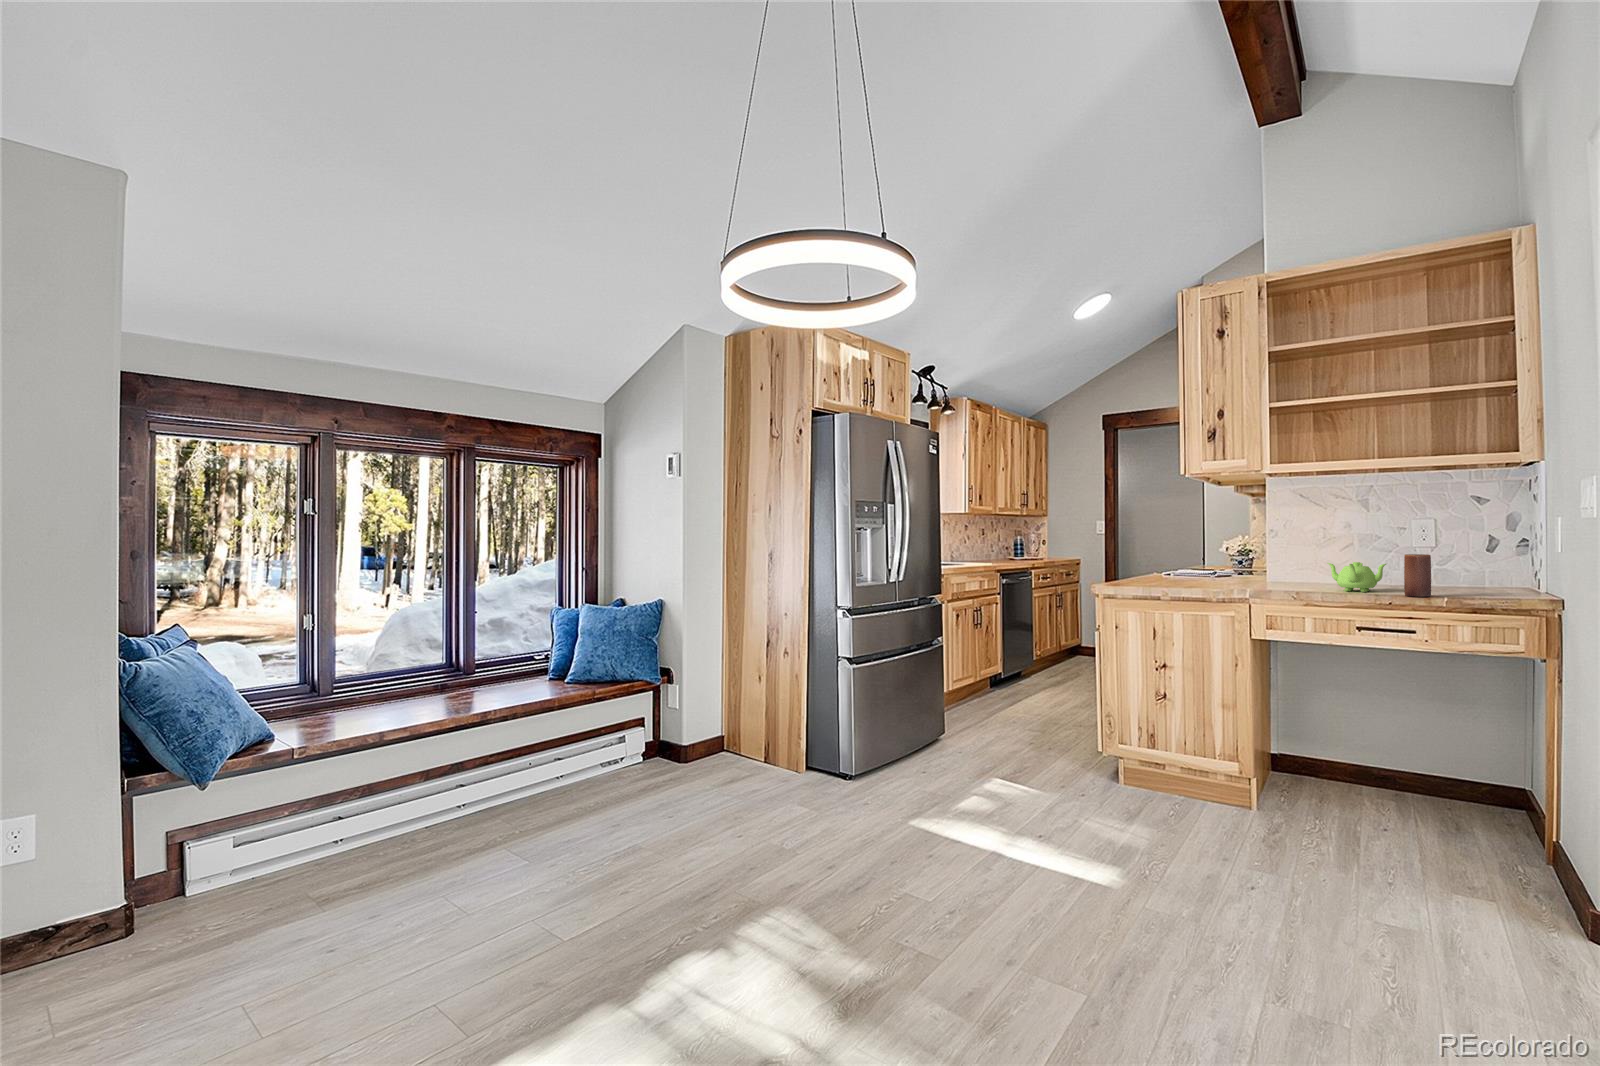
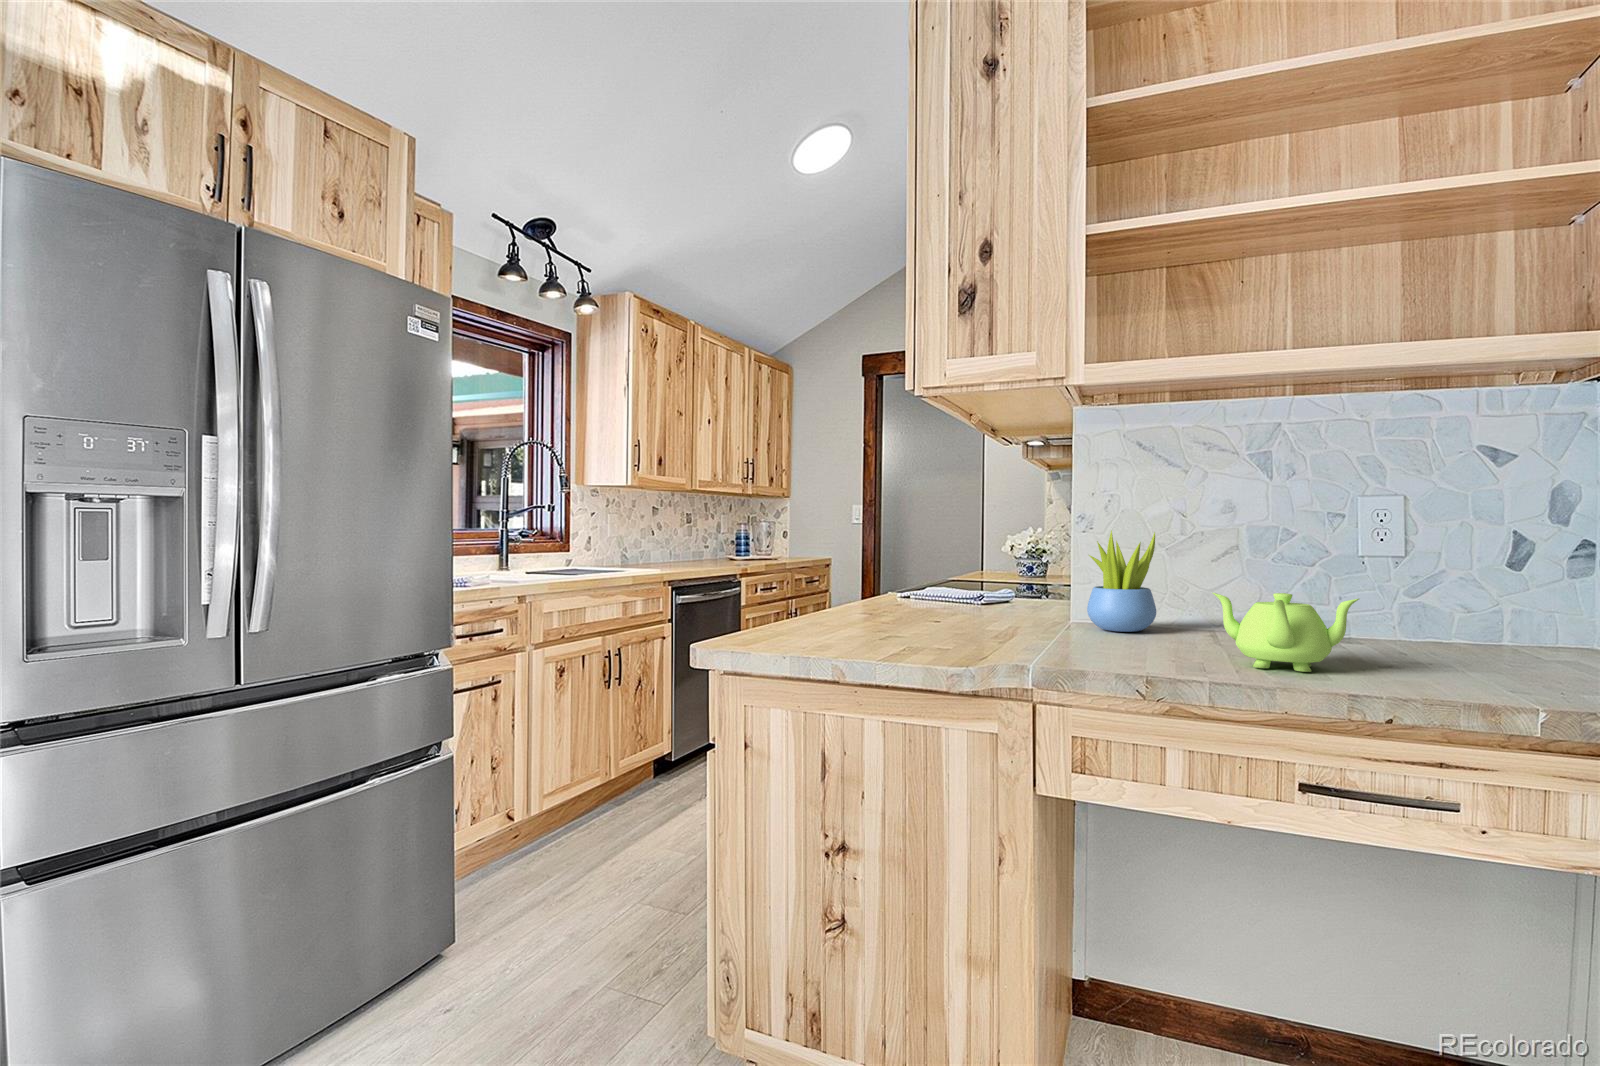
succulent plant: none [1272,538,1307,583] -> present [1087,530,1156,632]
candle: present [1404,554,1431,597] -> none [1420,578,1497,701]

